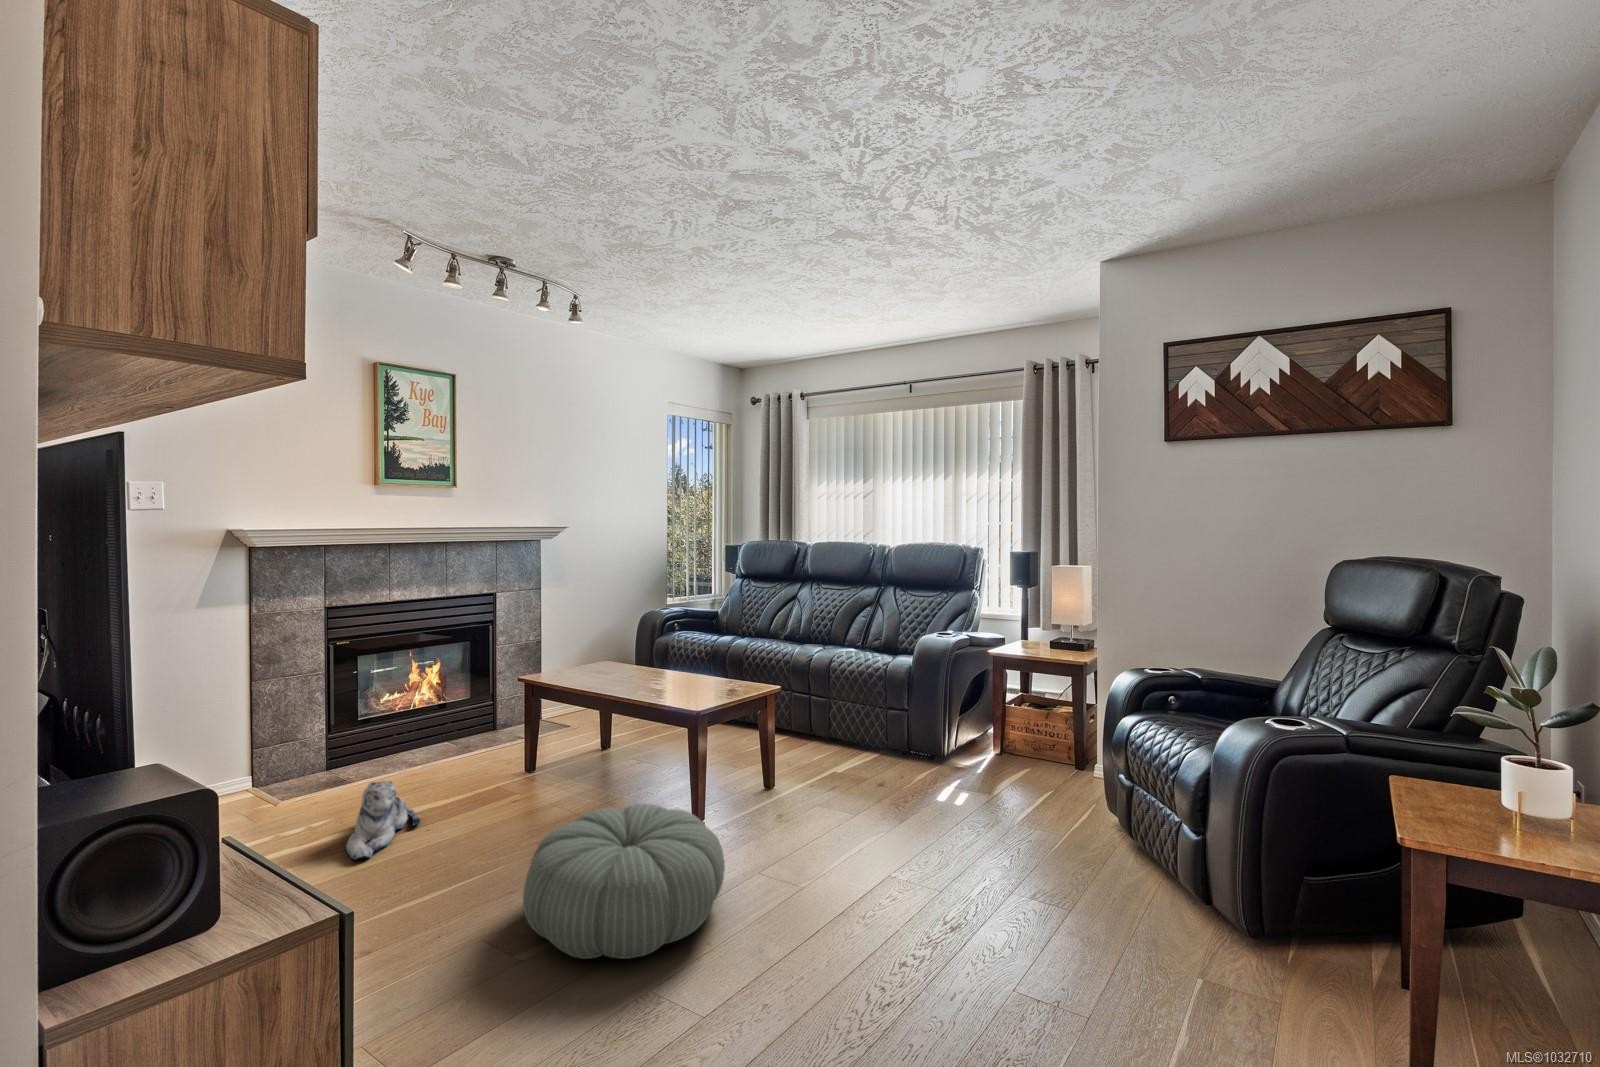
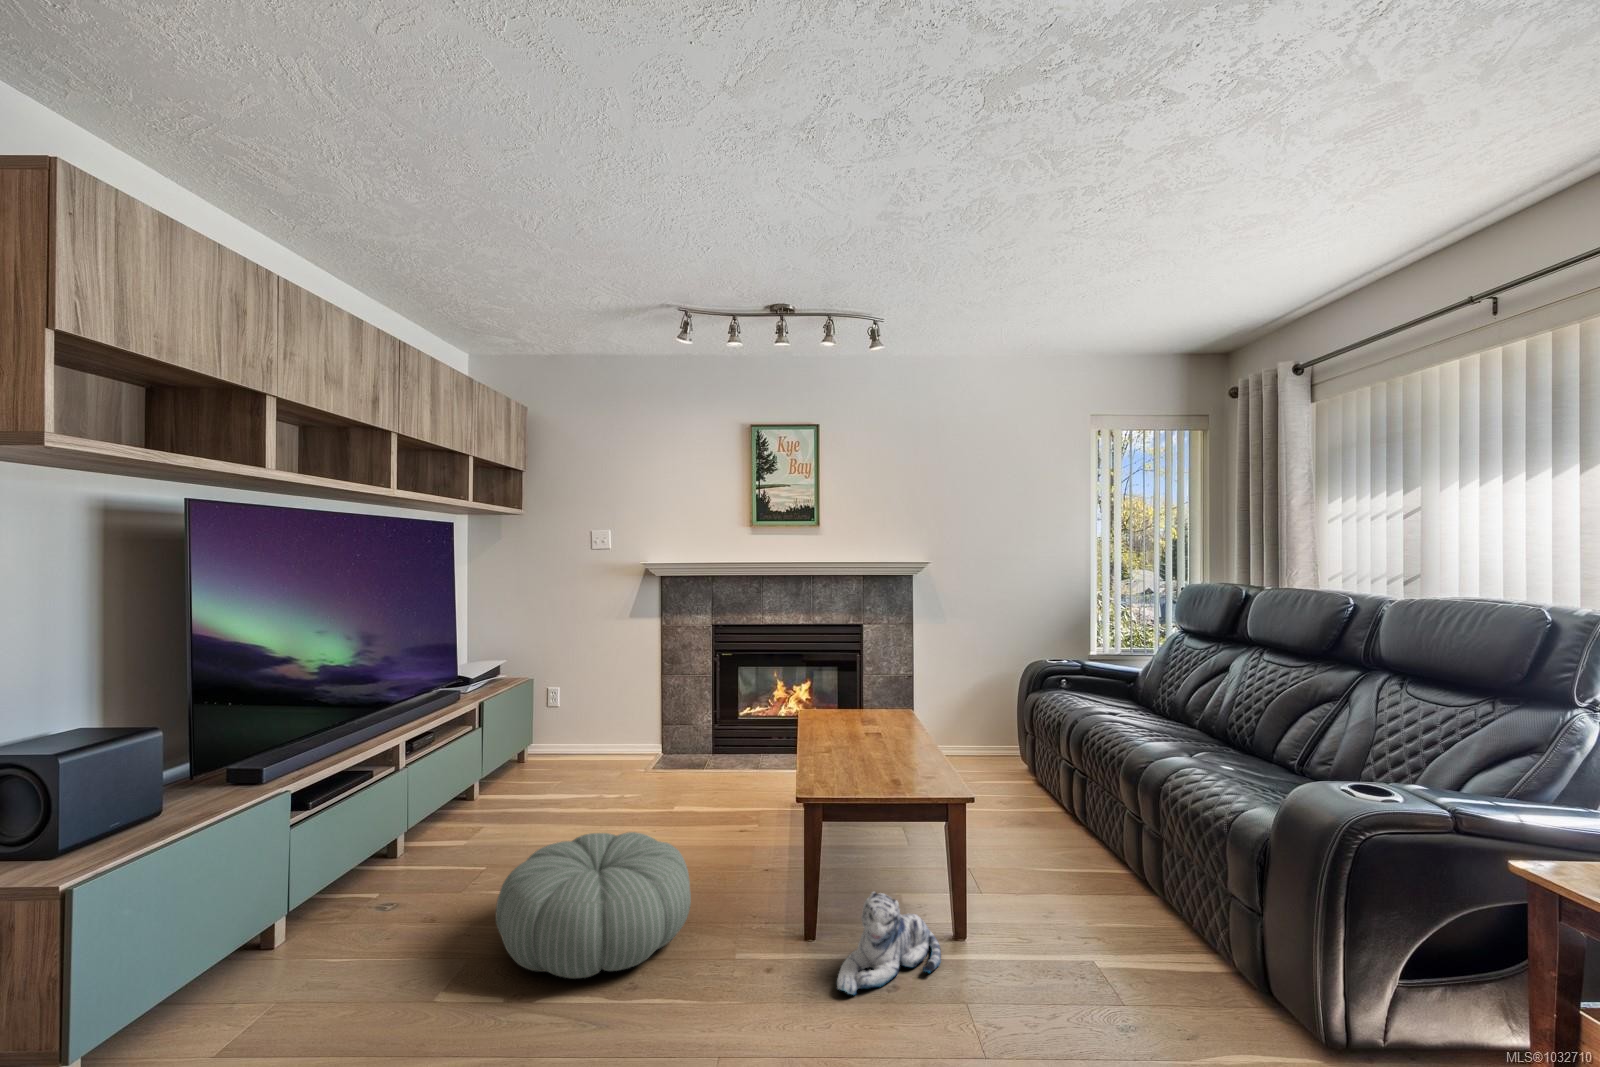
plush toy: present [346,781,420,860] -> present [837,892,941,995]

